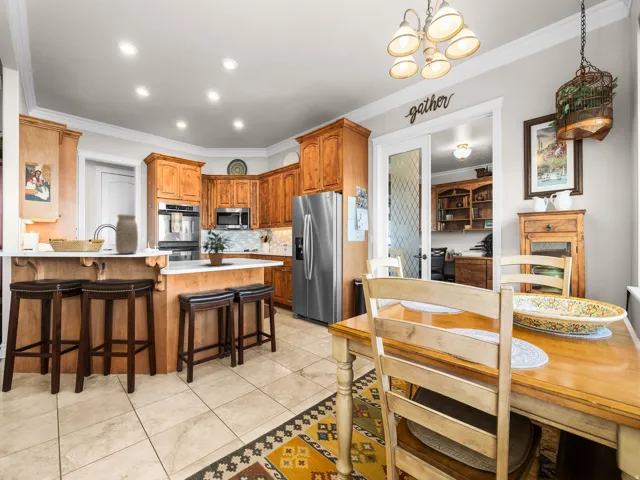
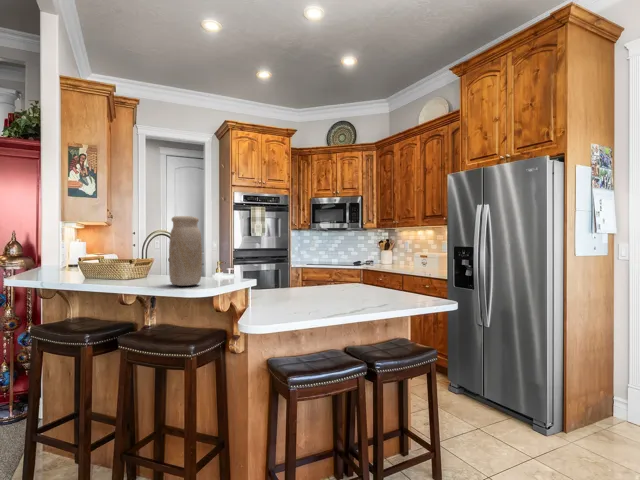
potted plant: present [203,230,231,265] -> none [297,238,359,304]

